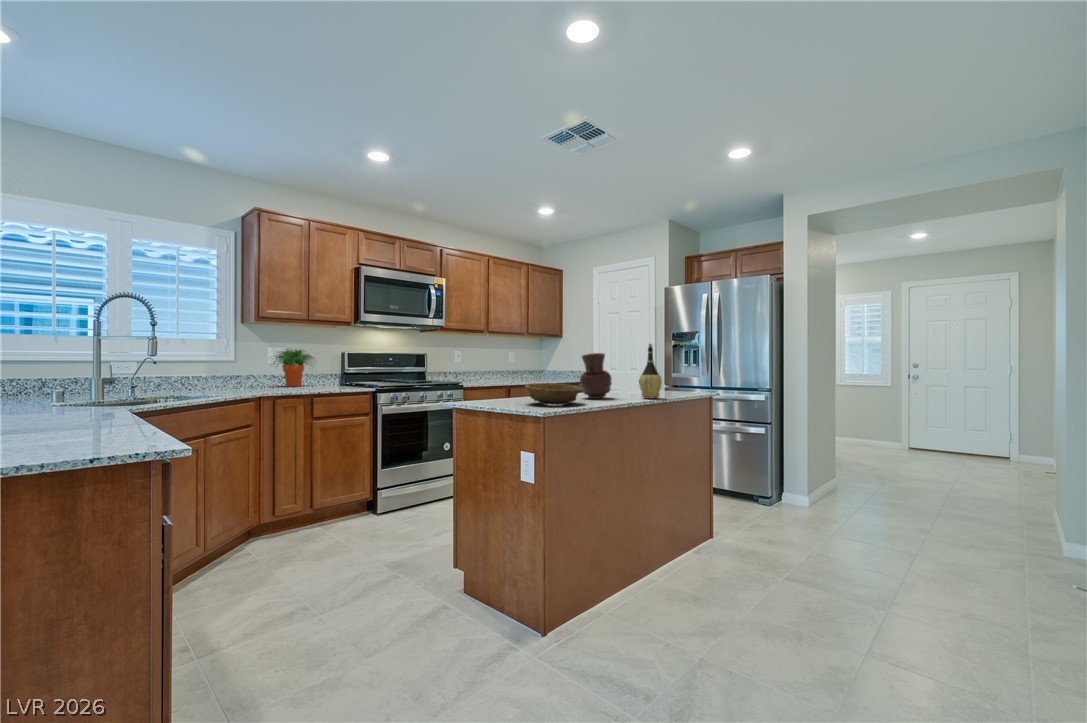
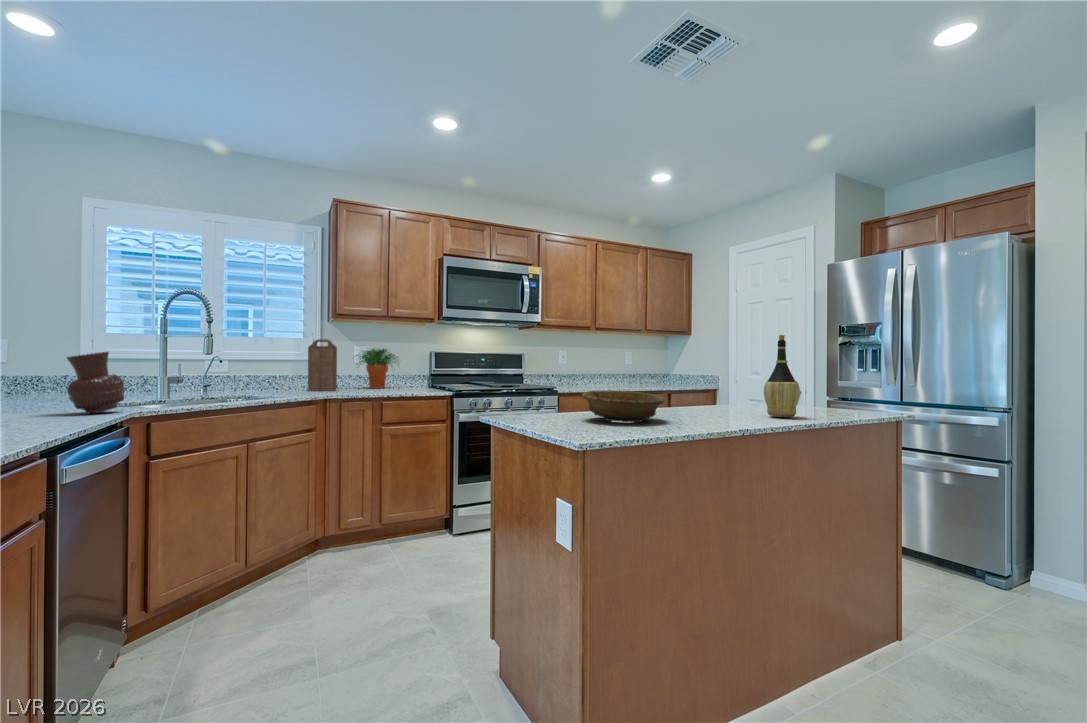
cutting board: none [226,341,258,390] -> present [308,339,337,391]
vase: present [580,353,612,399] -> present [67,352,125,413]

